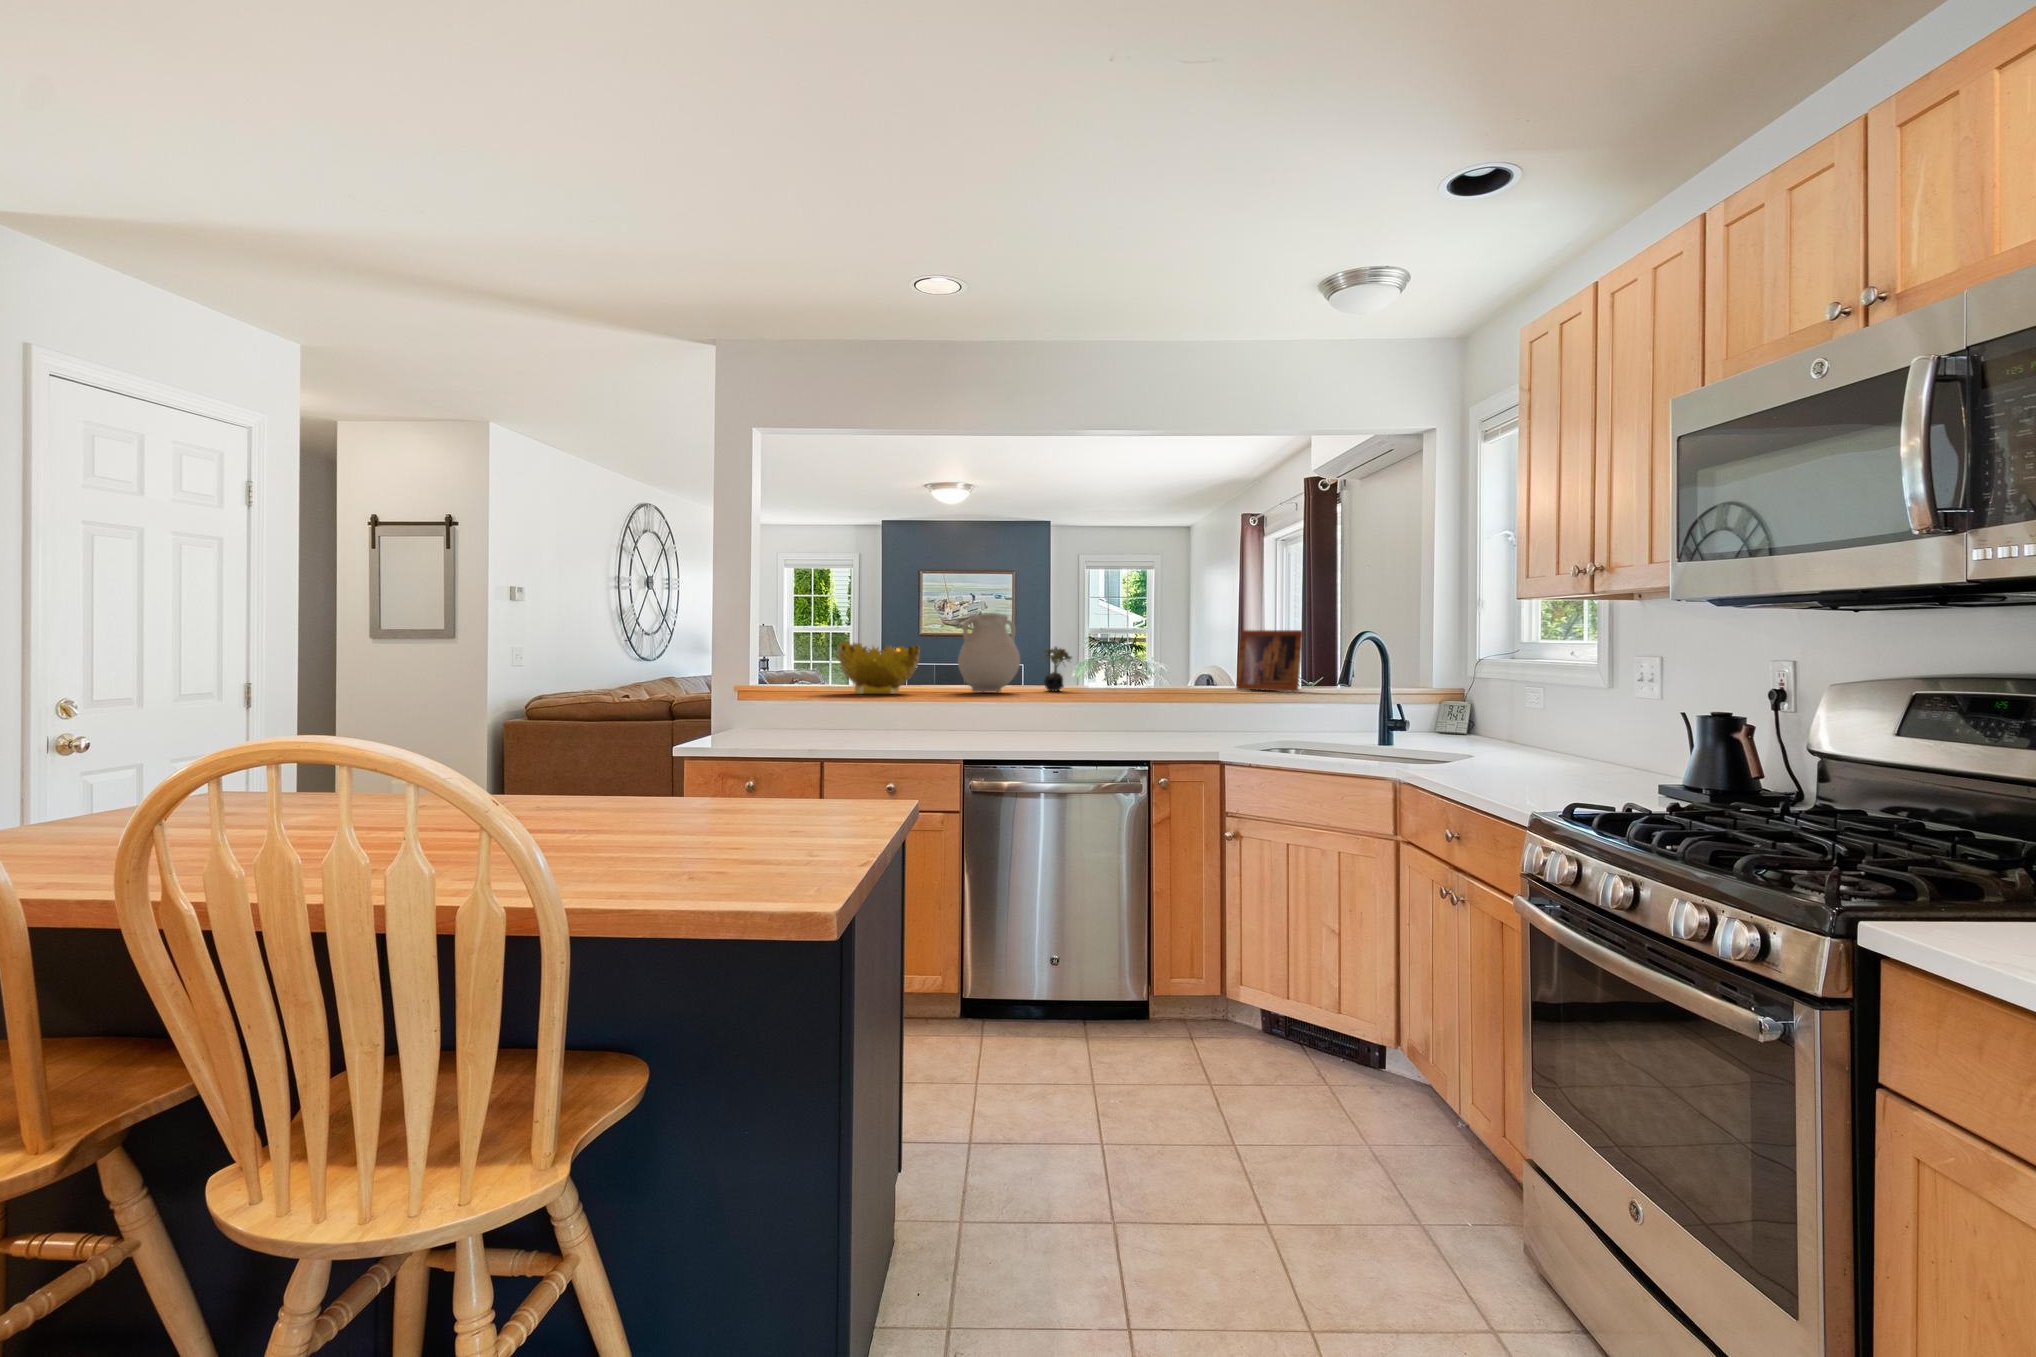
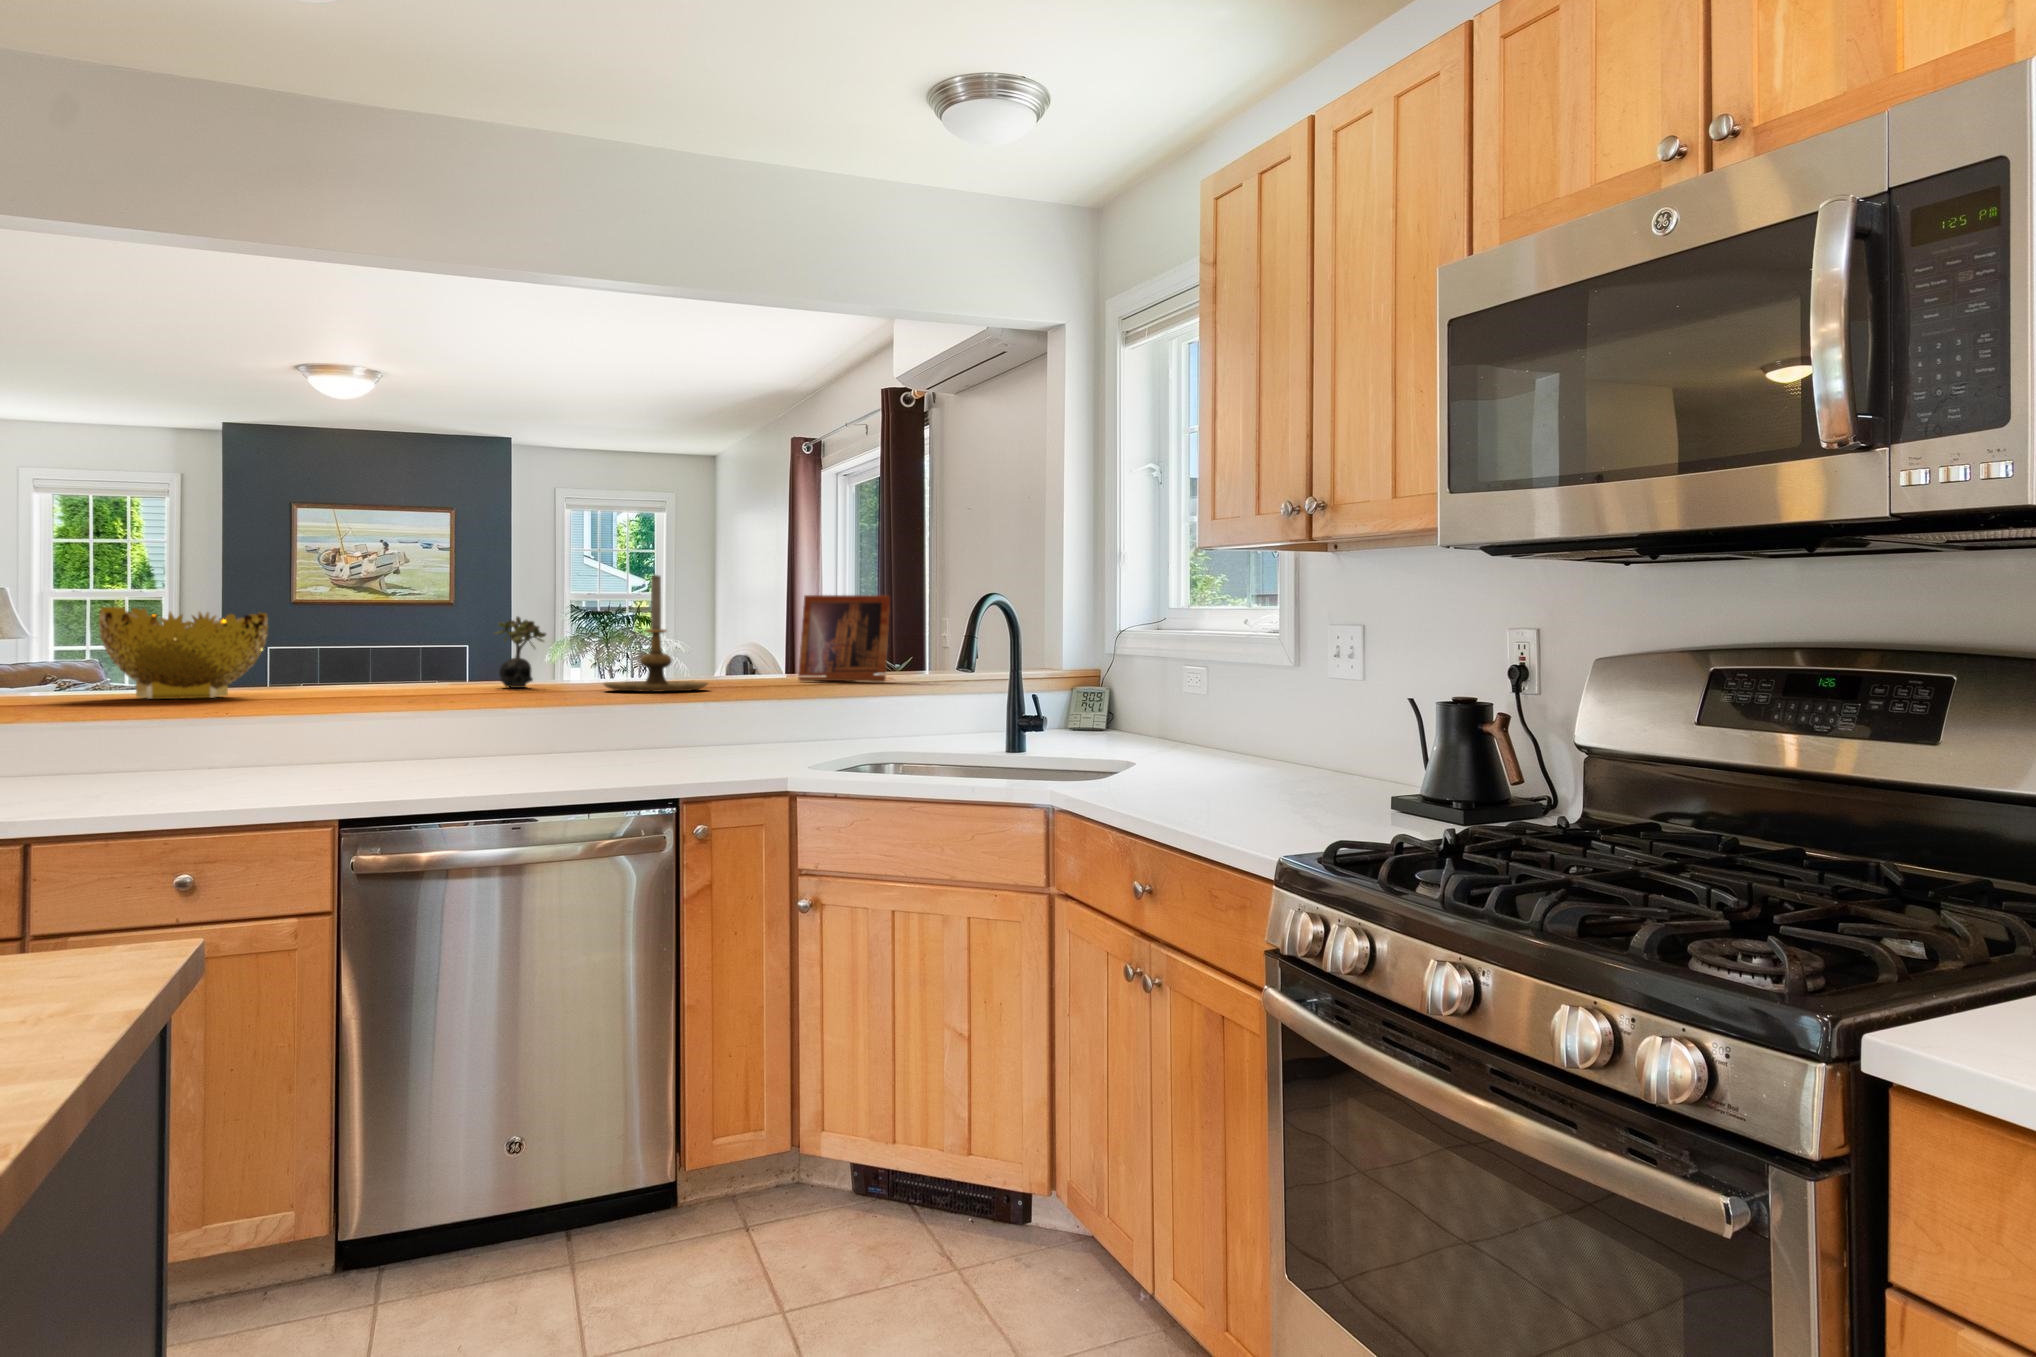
vase: present [958,613,1020,692] -> none [342,561,457,692]
candle holder: none [1106,619,1173,695] -> present [603,575,708,692]

